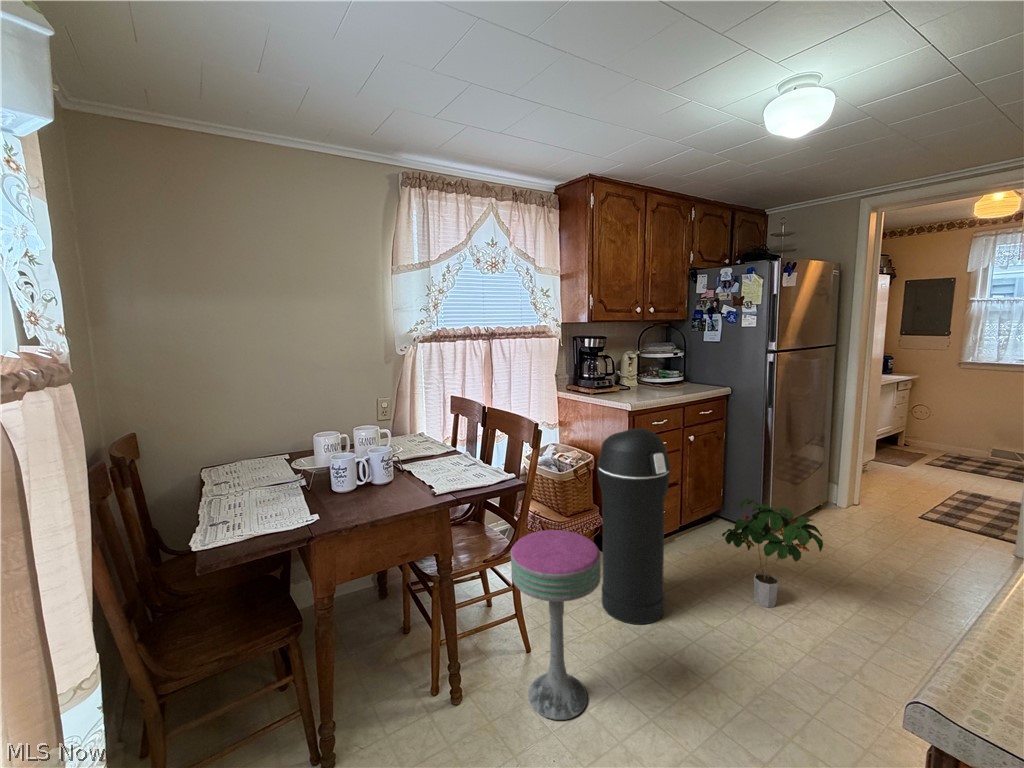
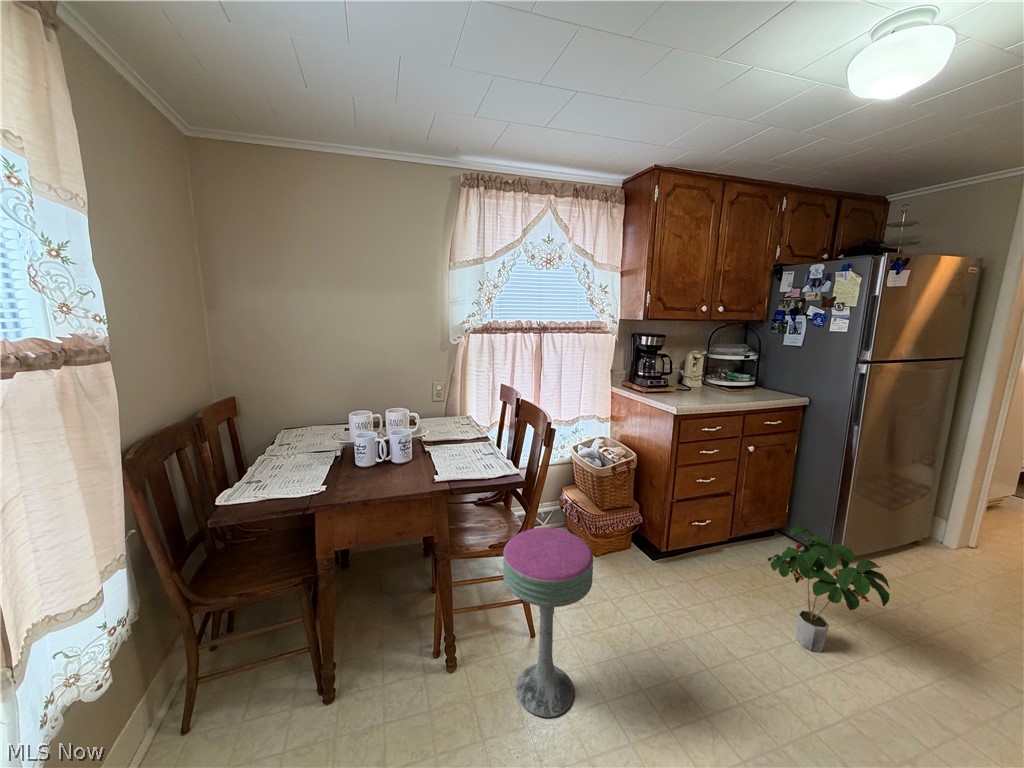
trash can: present [597,428,670,624] -> none [621,435,704,637]

